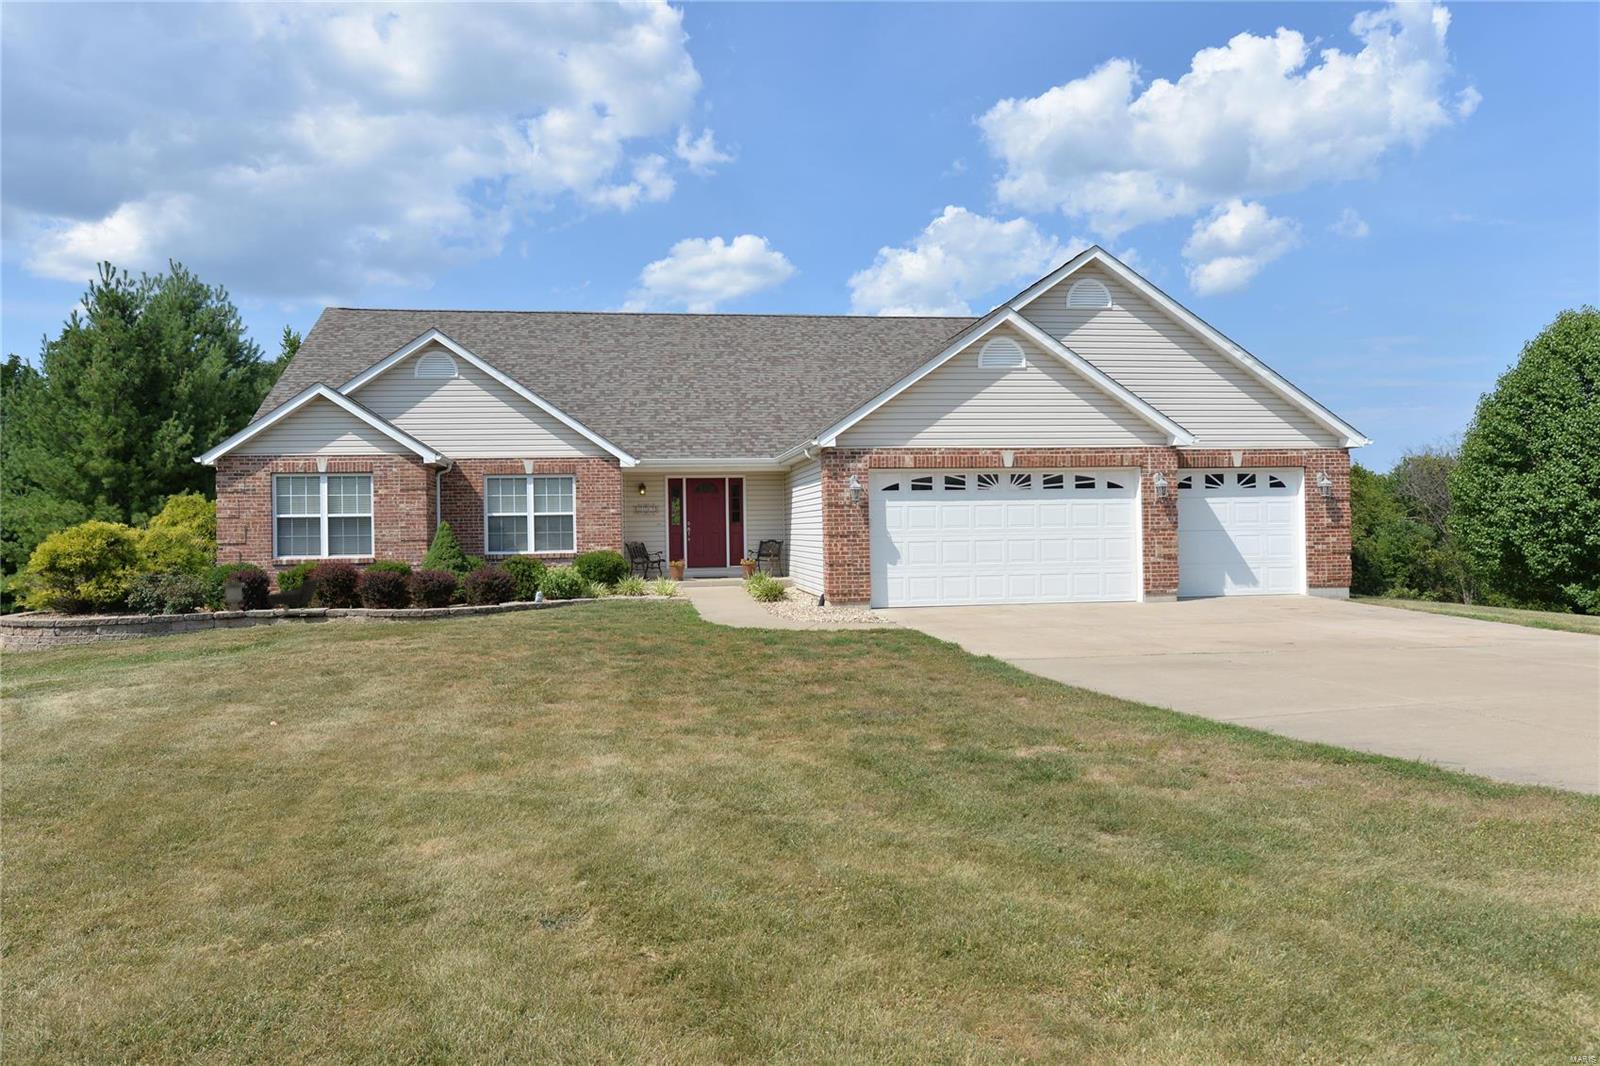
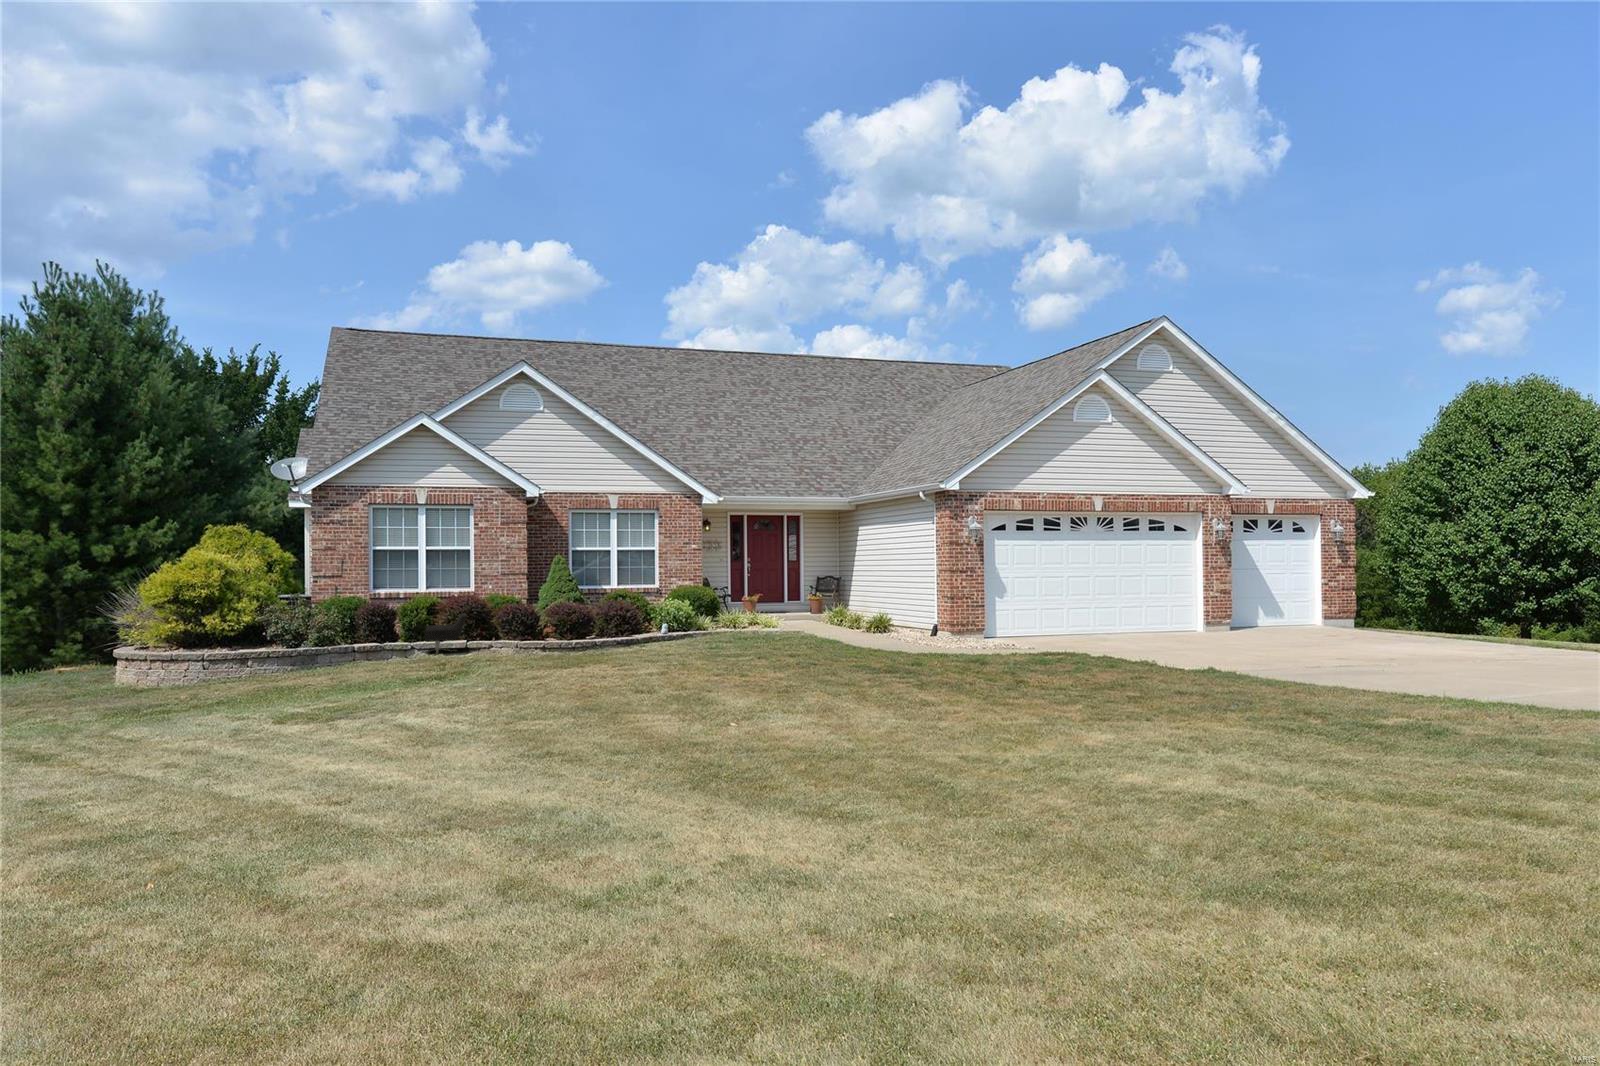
planter: present [223,580,244,618] -> none [374,614,396,654]

